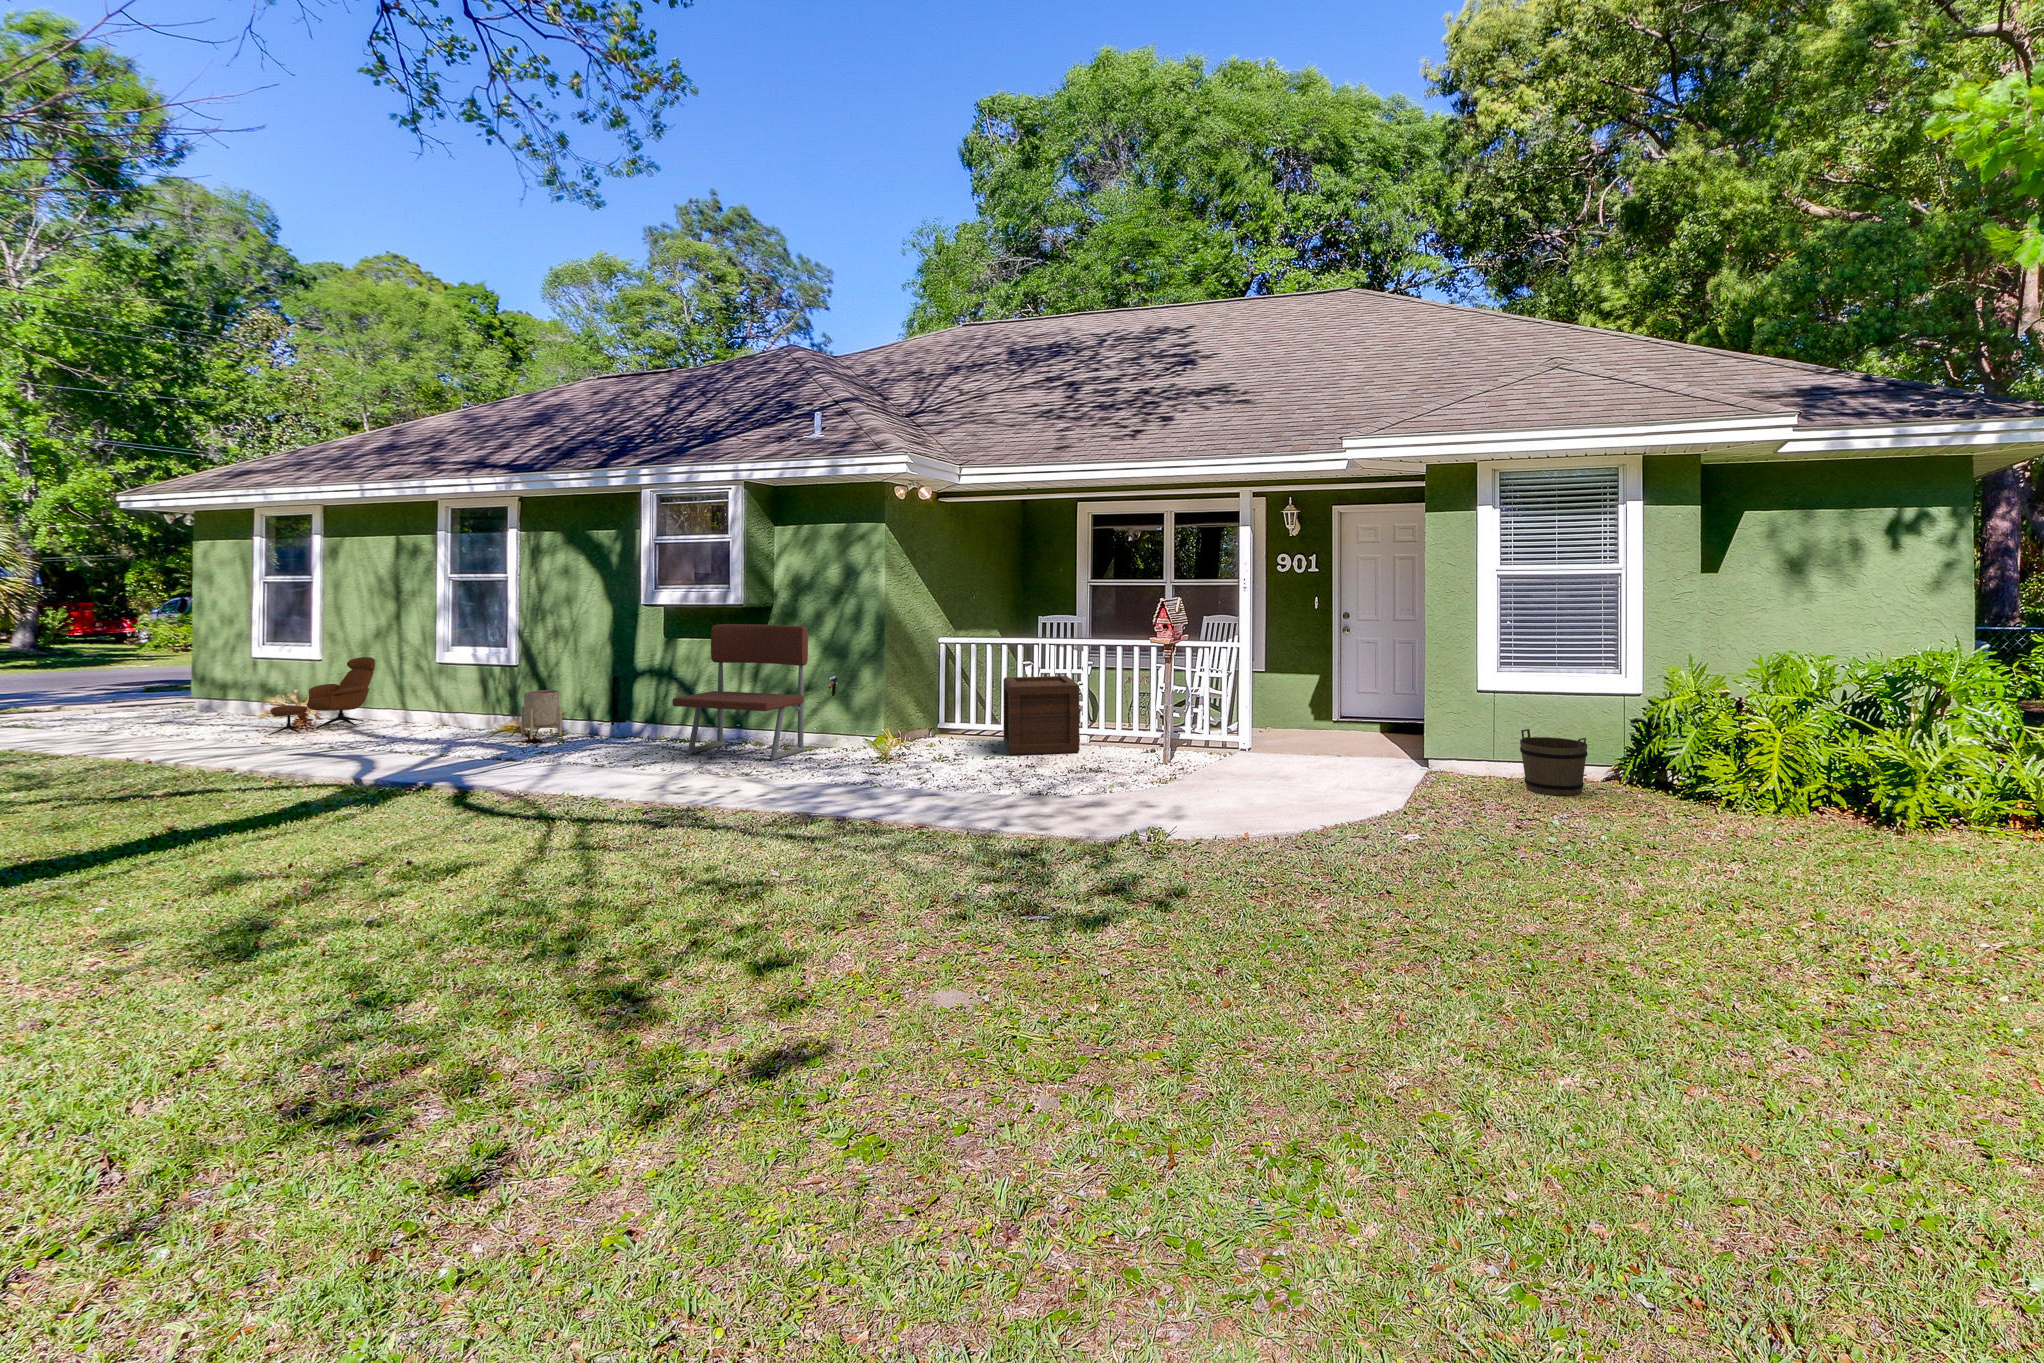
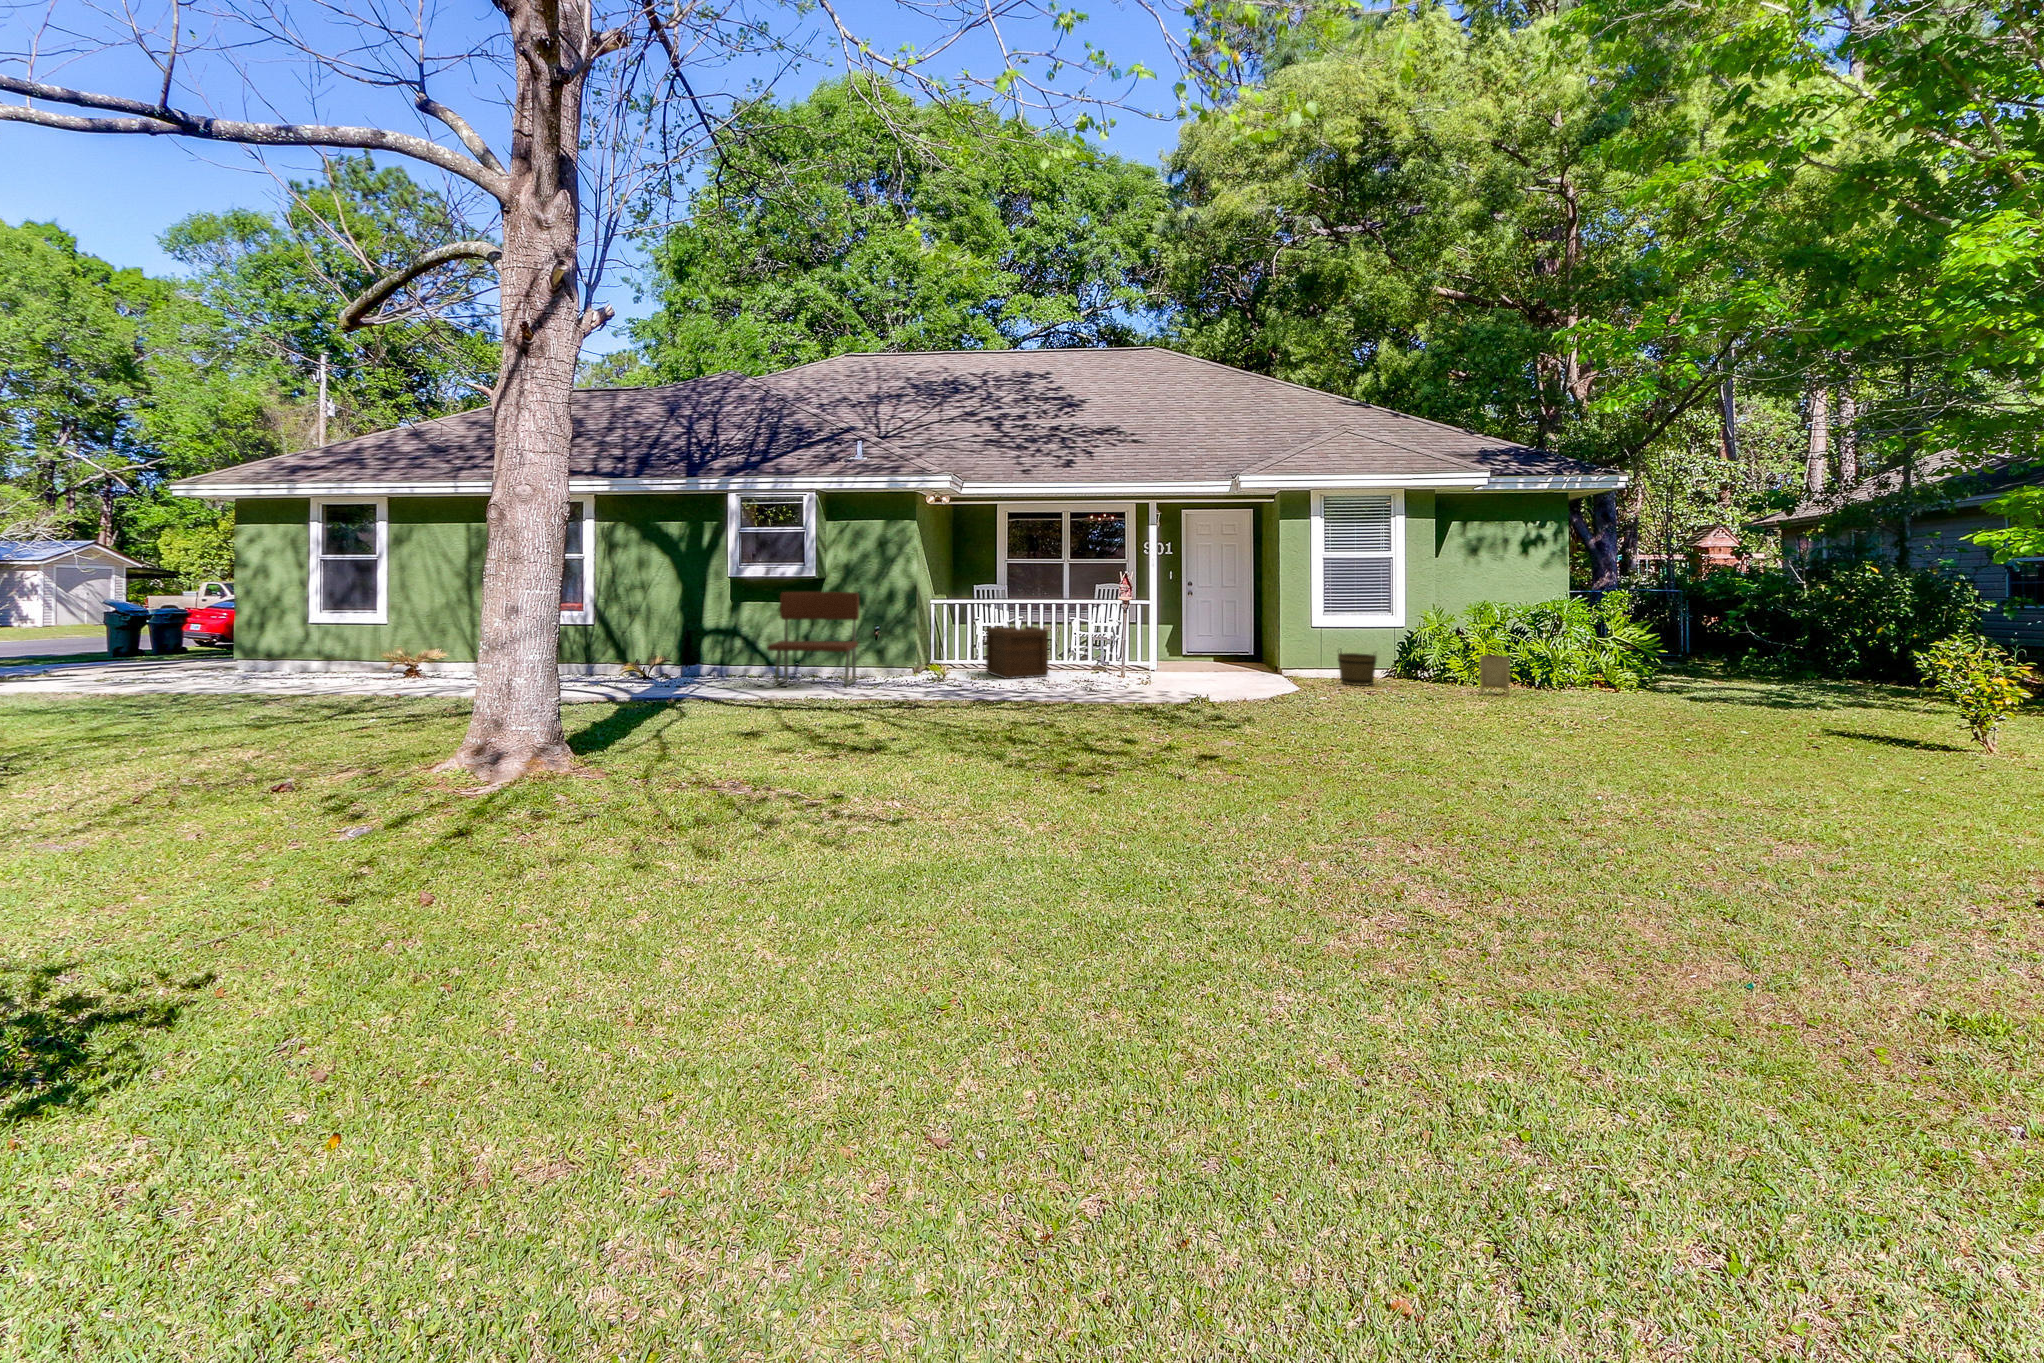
lounge chair: present [269,657,375,735] -> none [384,623,450,686]
planter: present [521,690,562,739] -> present [1480,655,1510,696]

